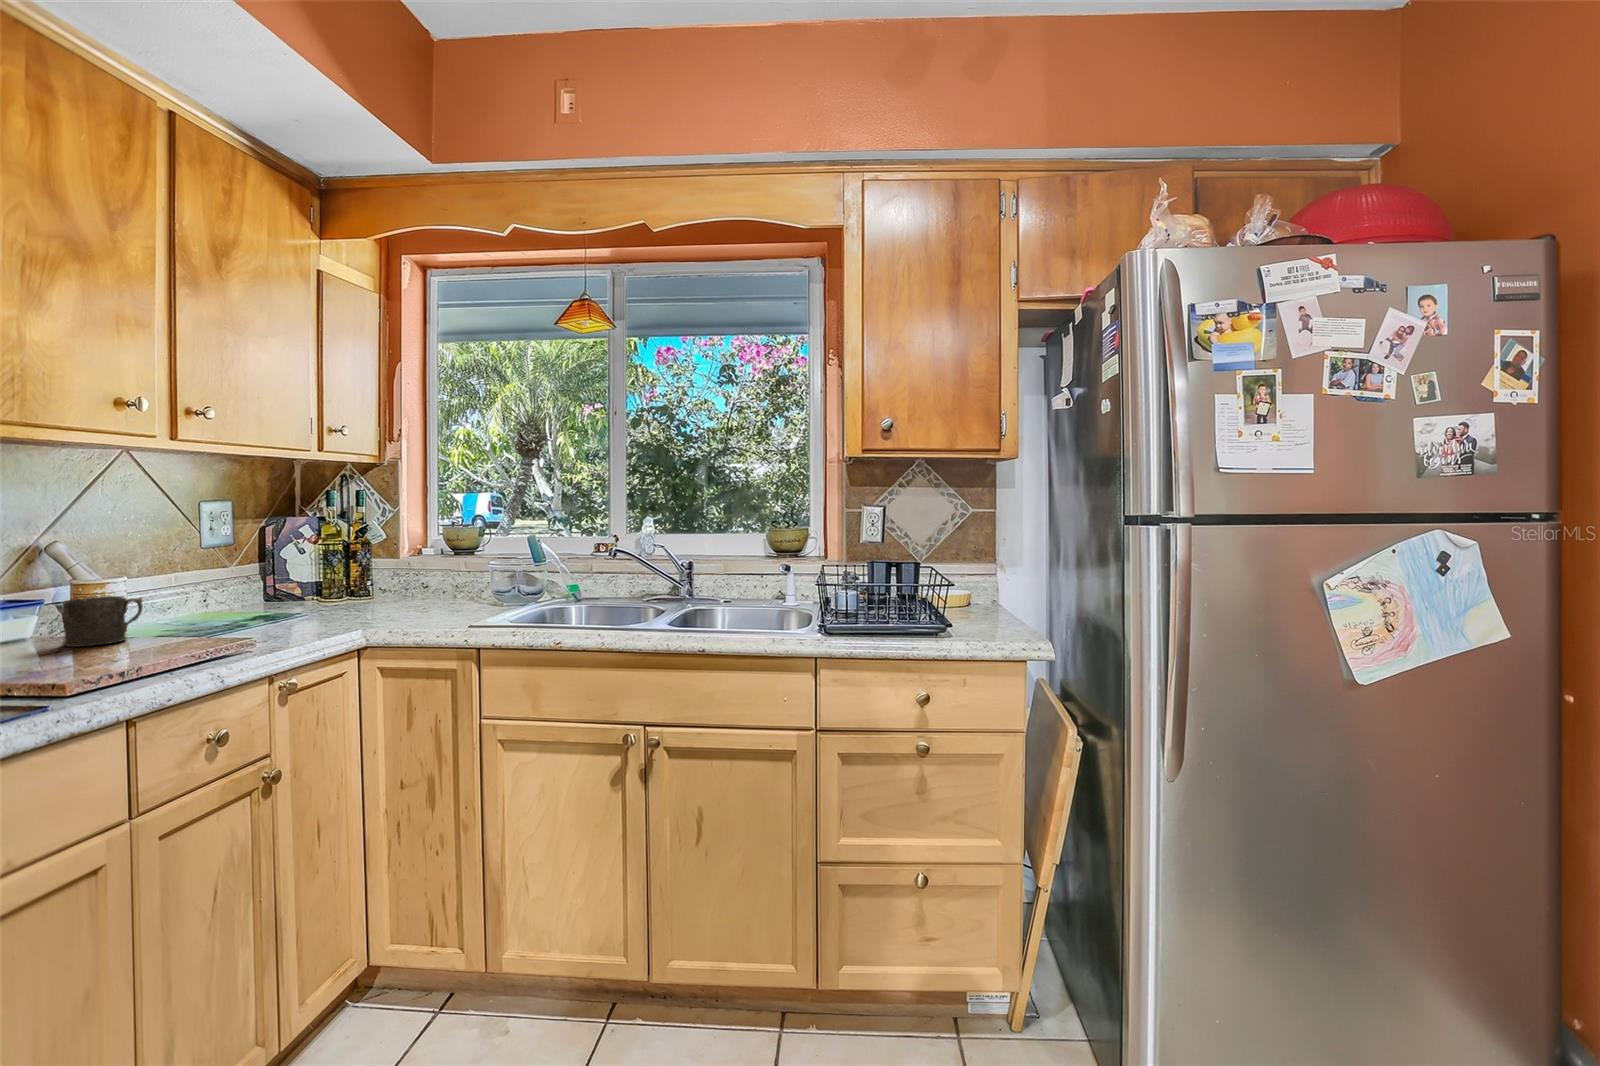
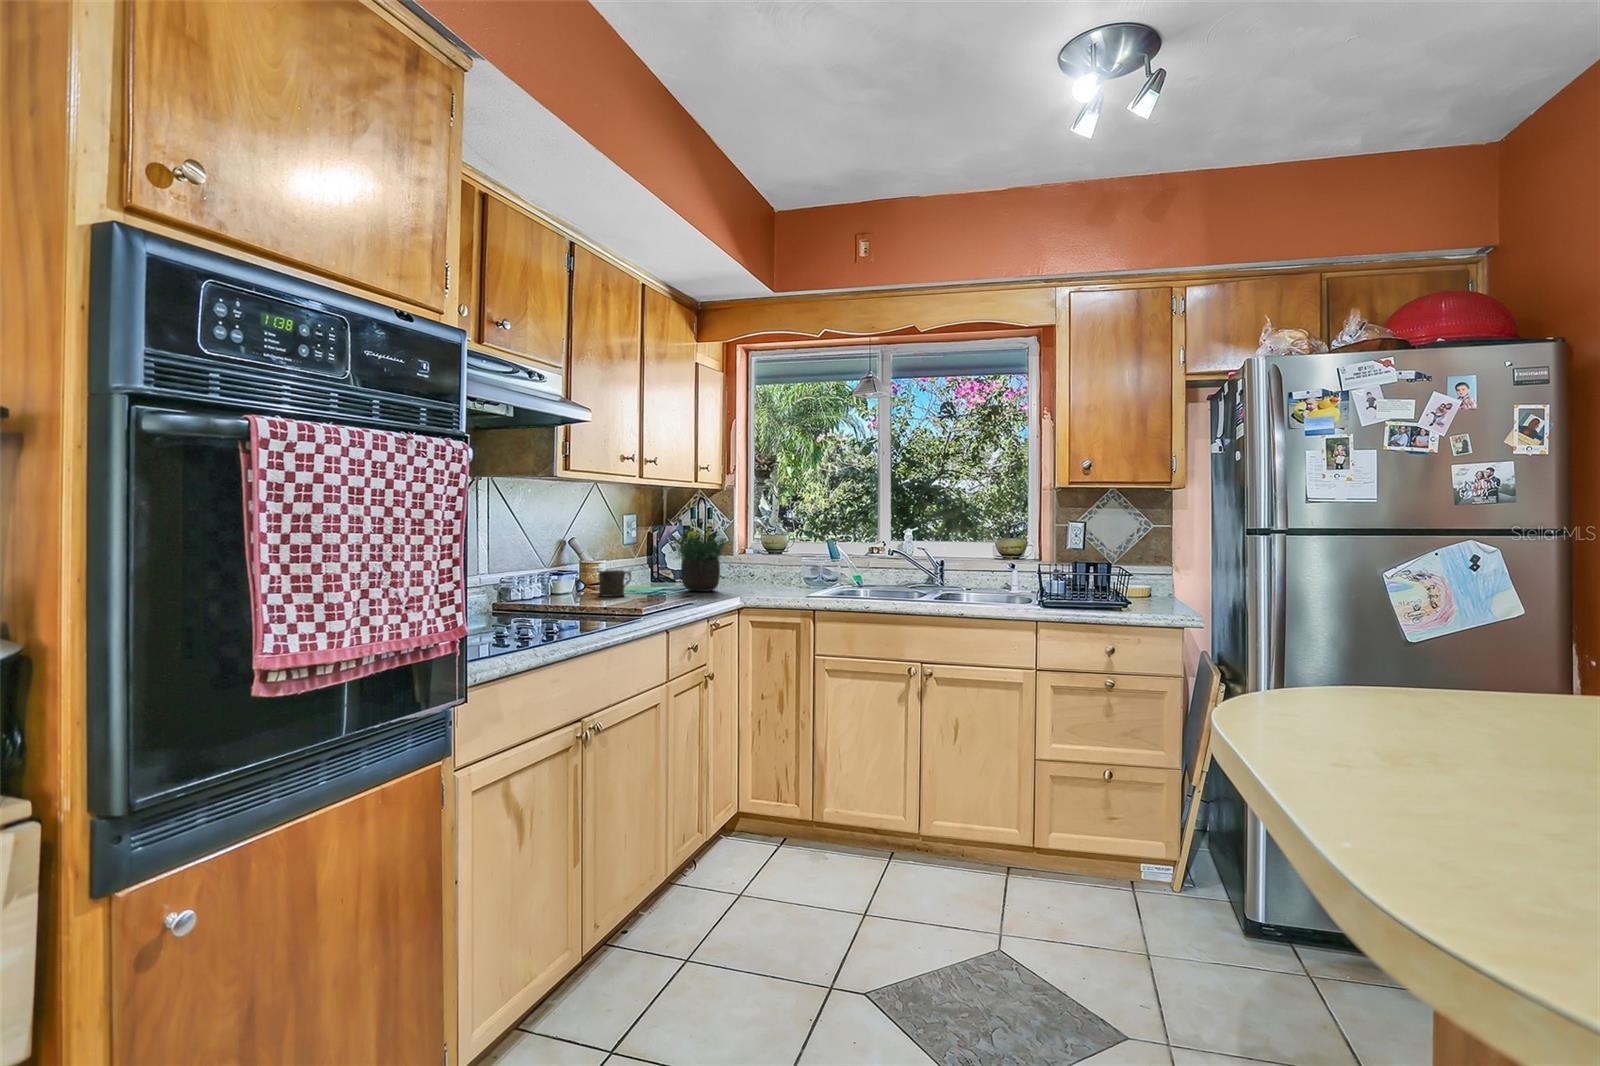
potted plant: none [205,478,382,622] -> present [670,526,731,591]

